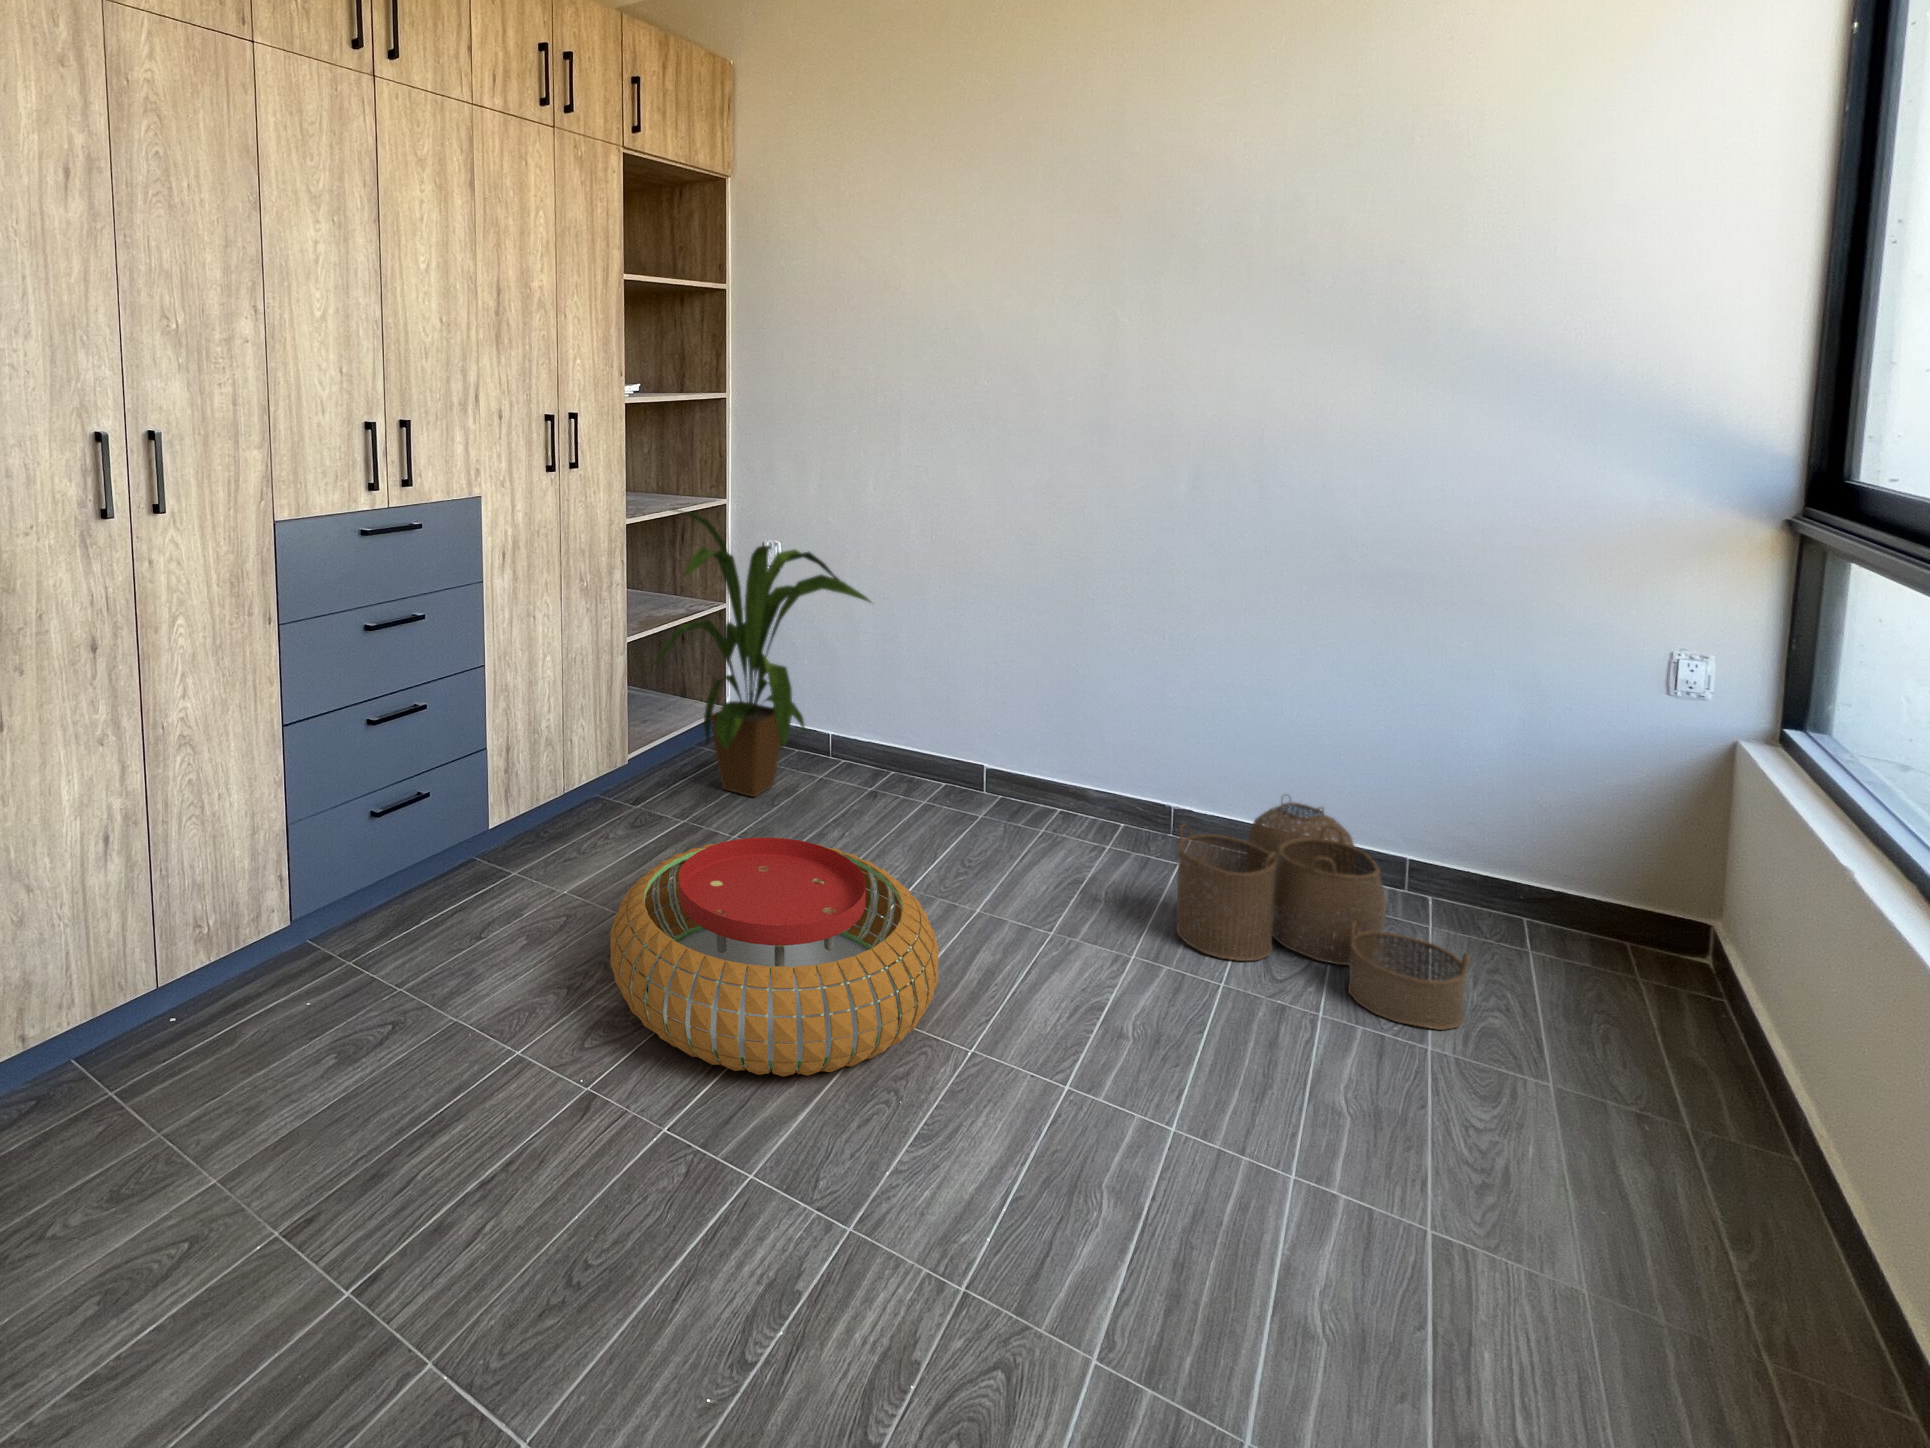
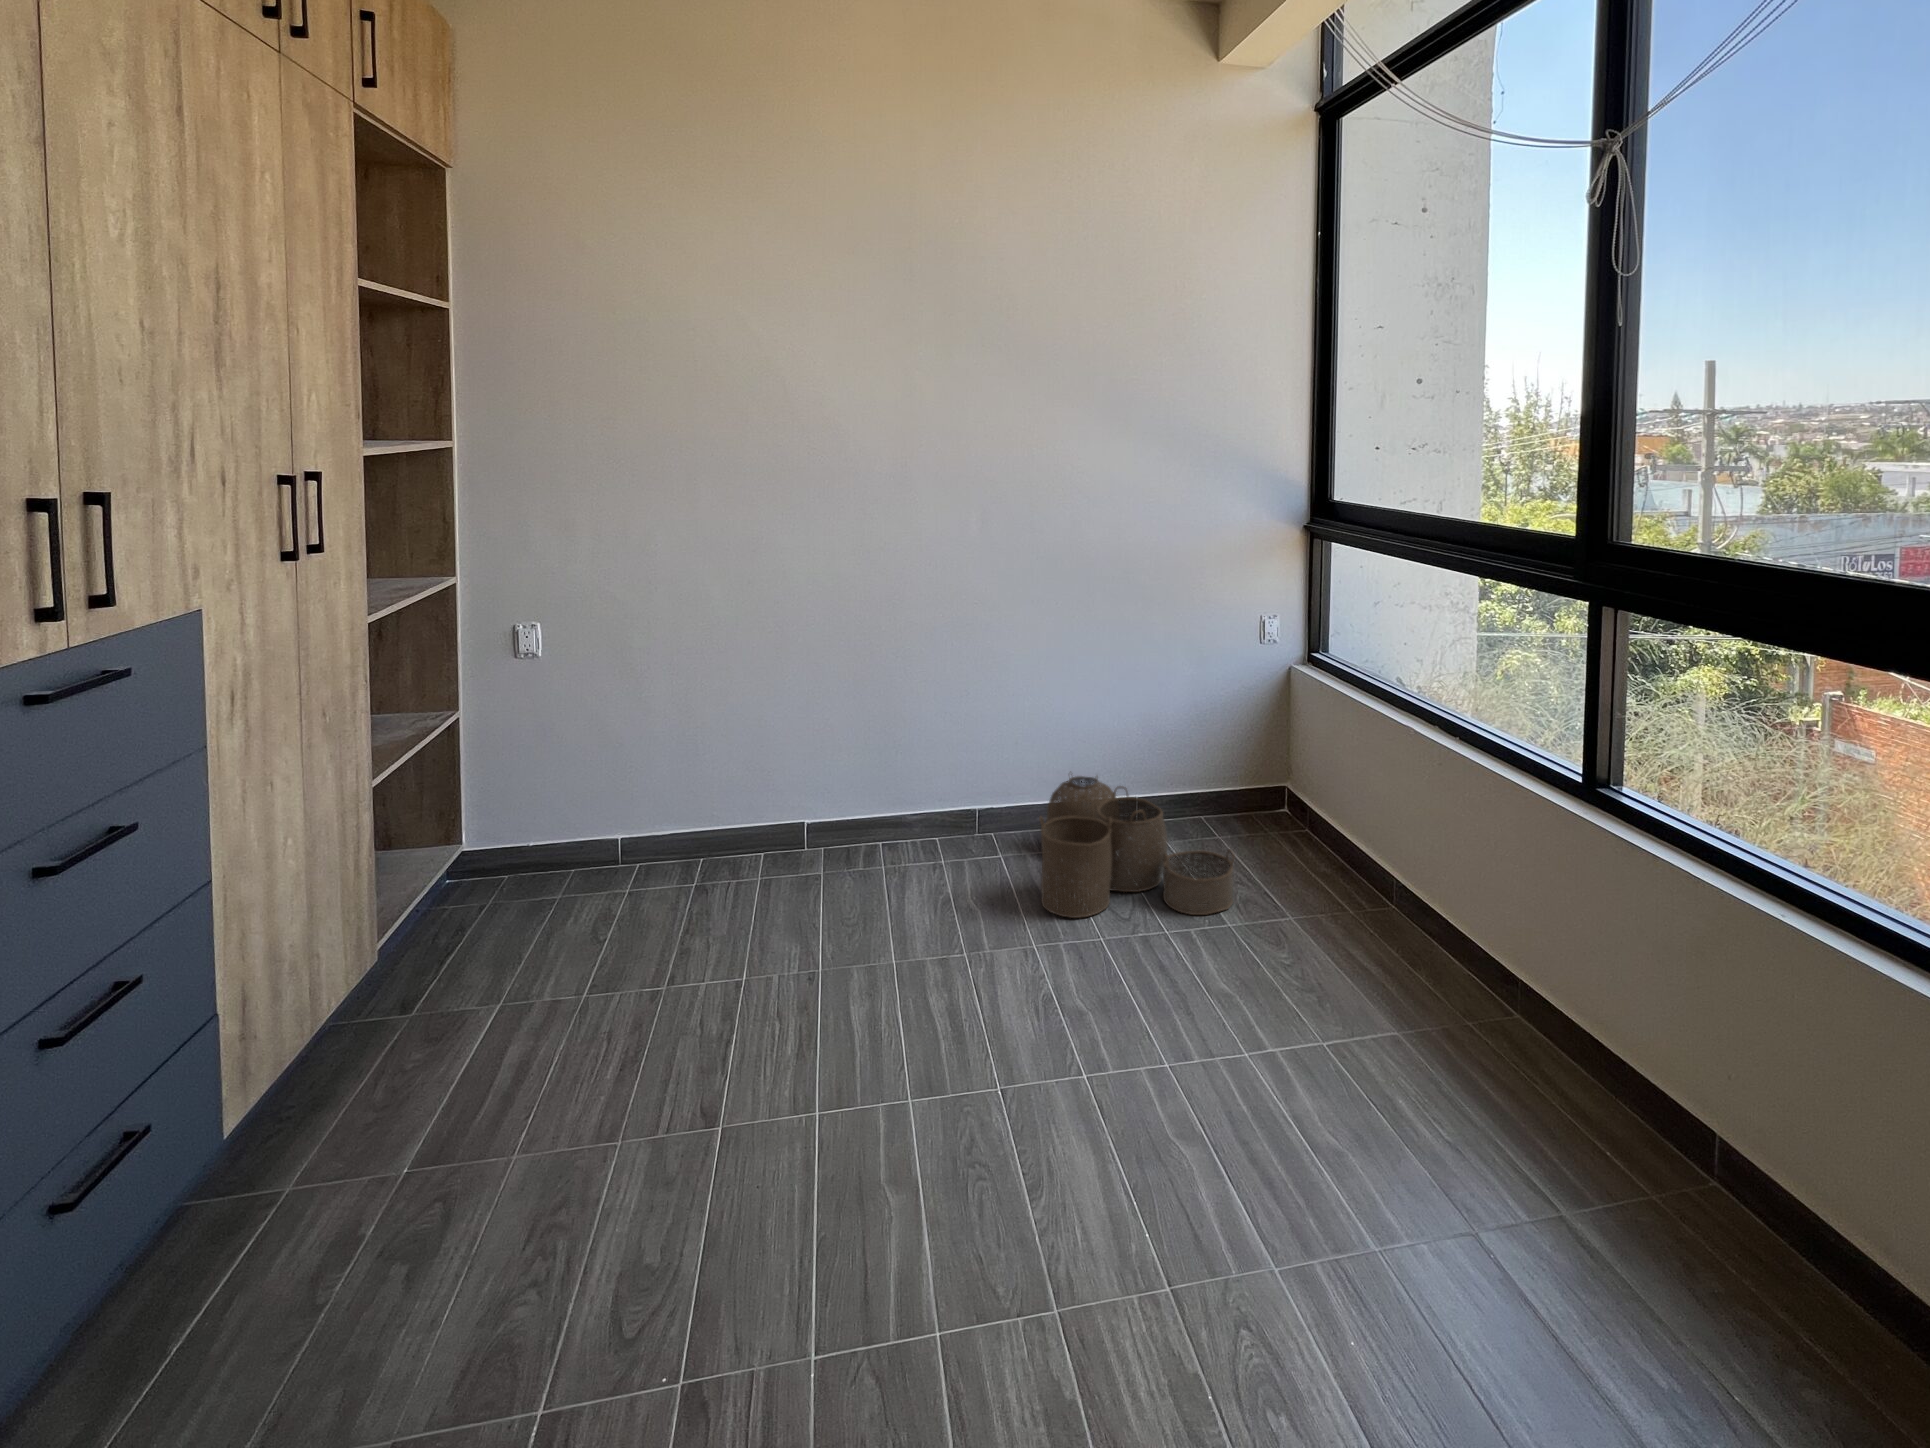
house plant: present [654,509,872,797] -> none [431,599,706,941]
pouf: present [610,838,939,1077] -> none [576,946,966,1255]

